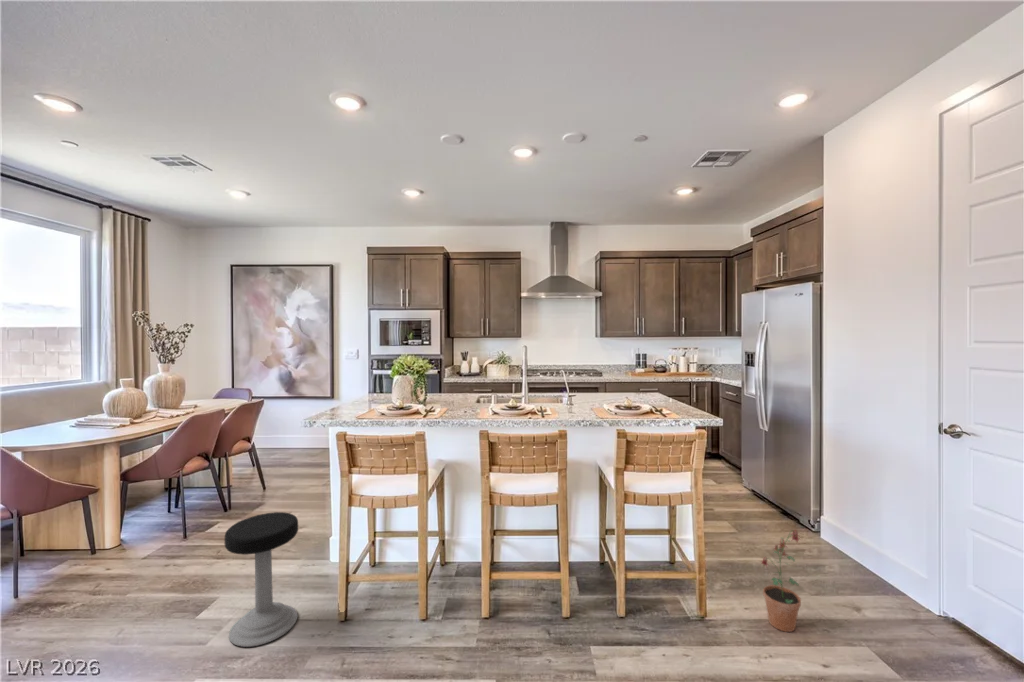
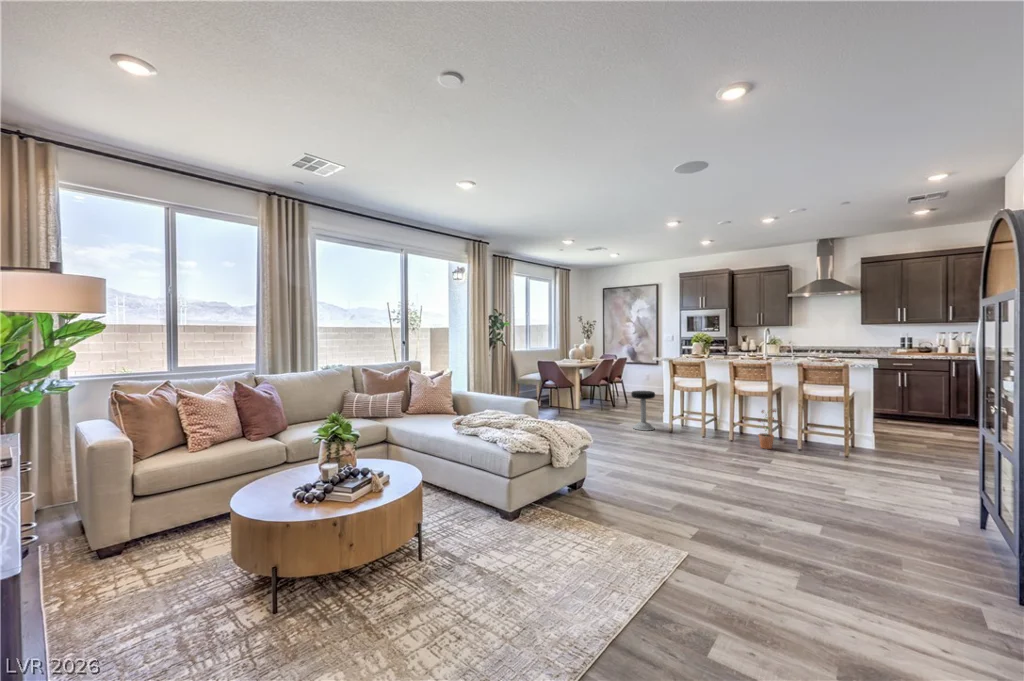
potted plant: present [762,530,801,632] -> present [758,409,776,449]

